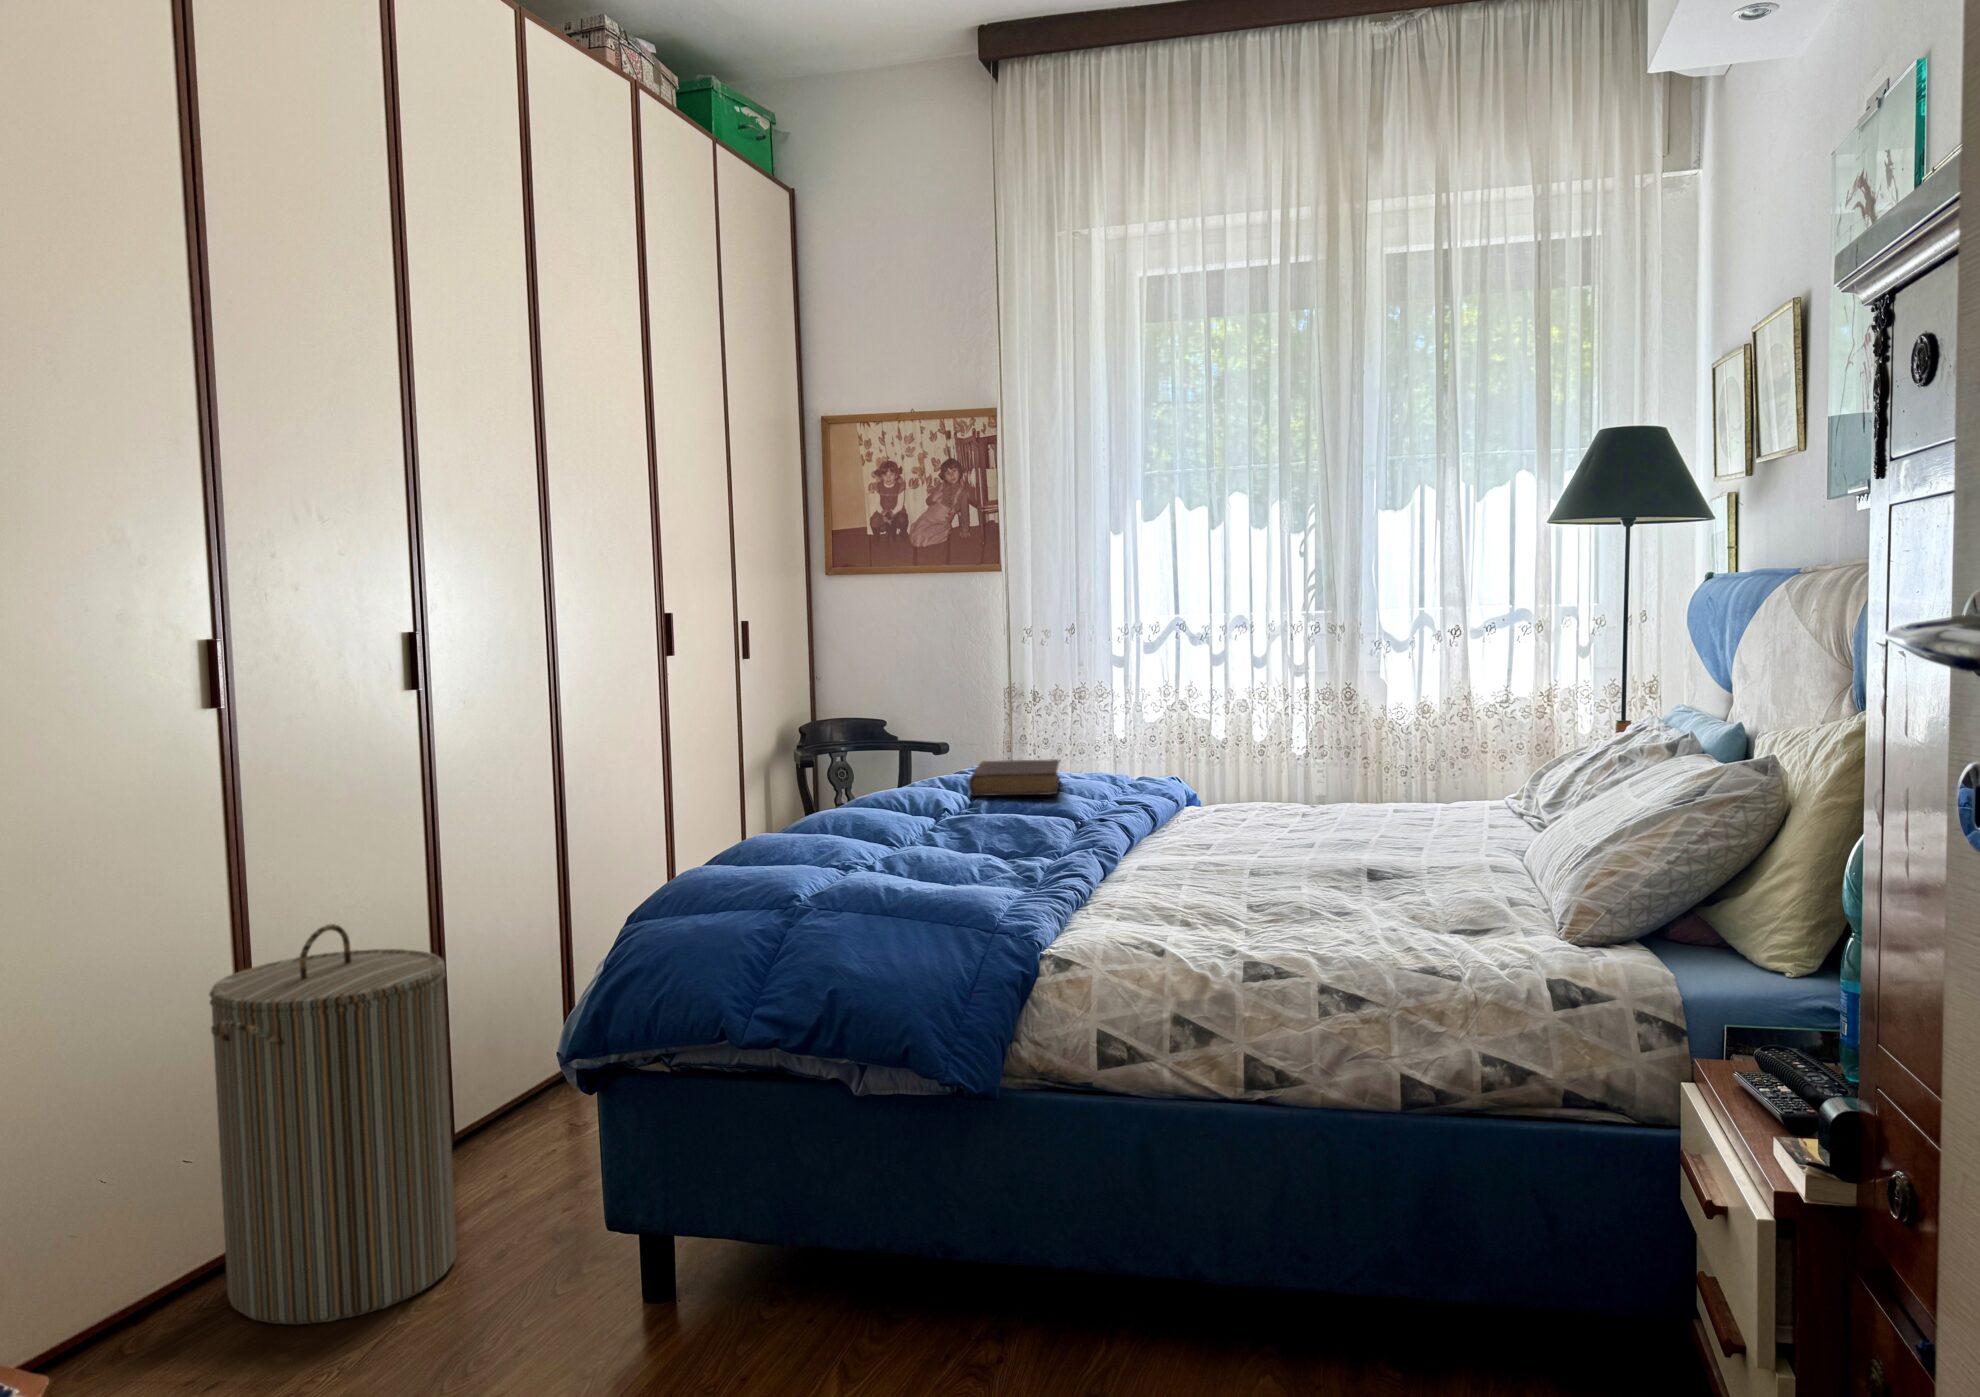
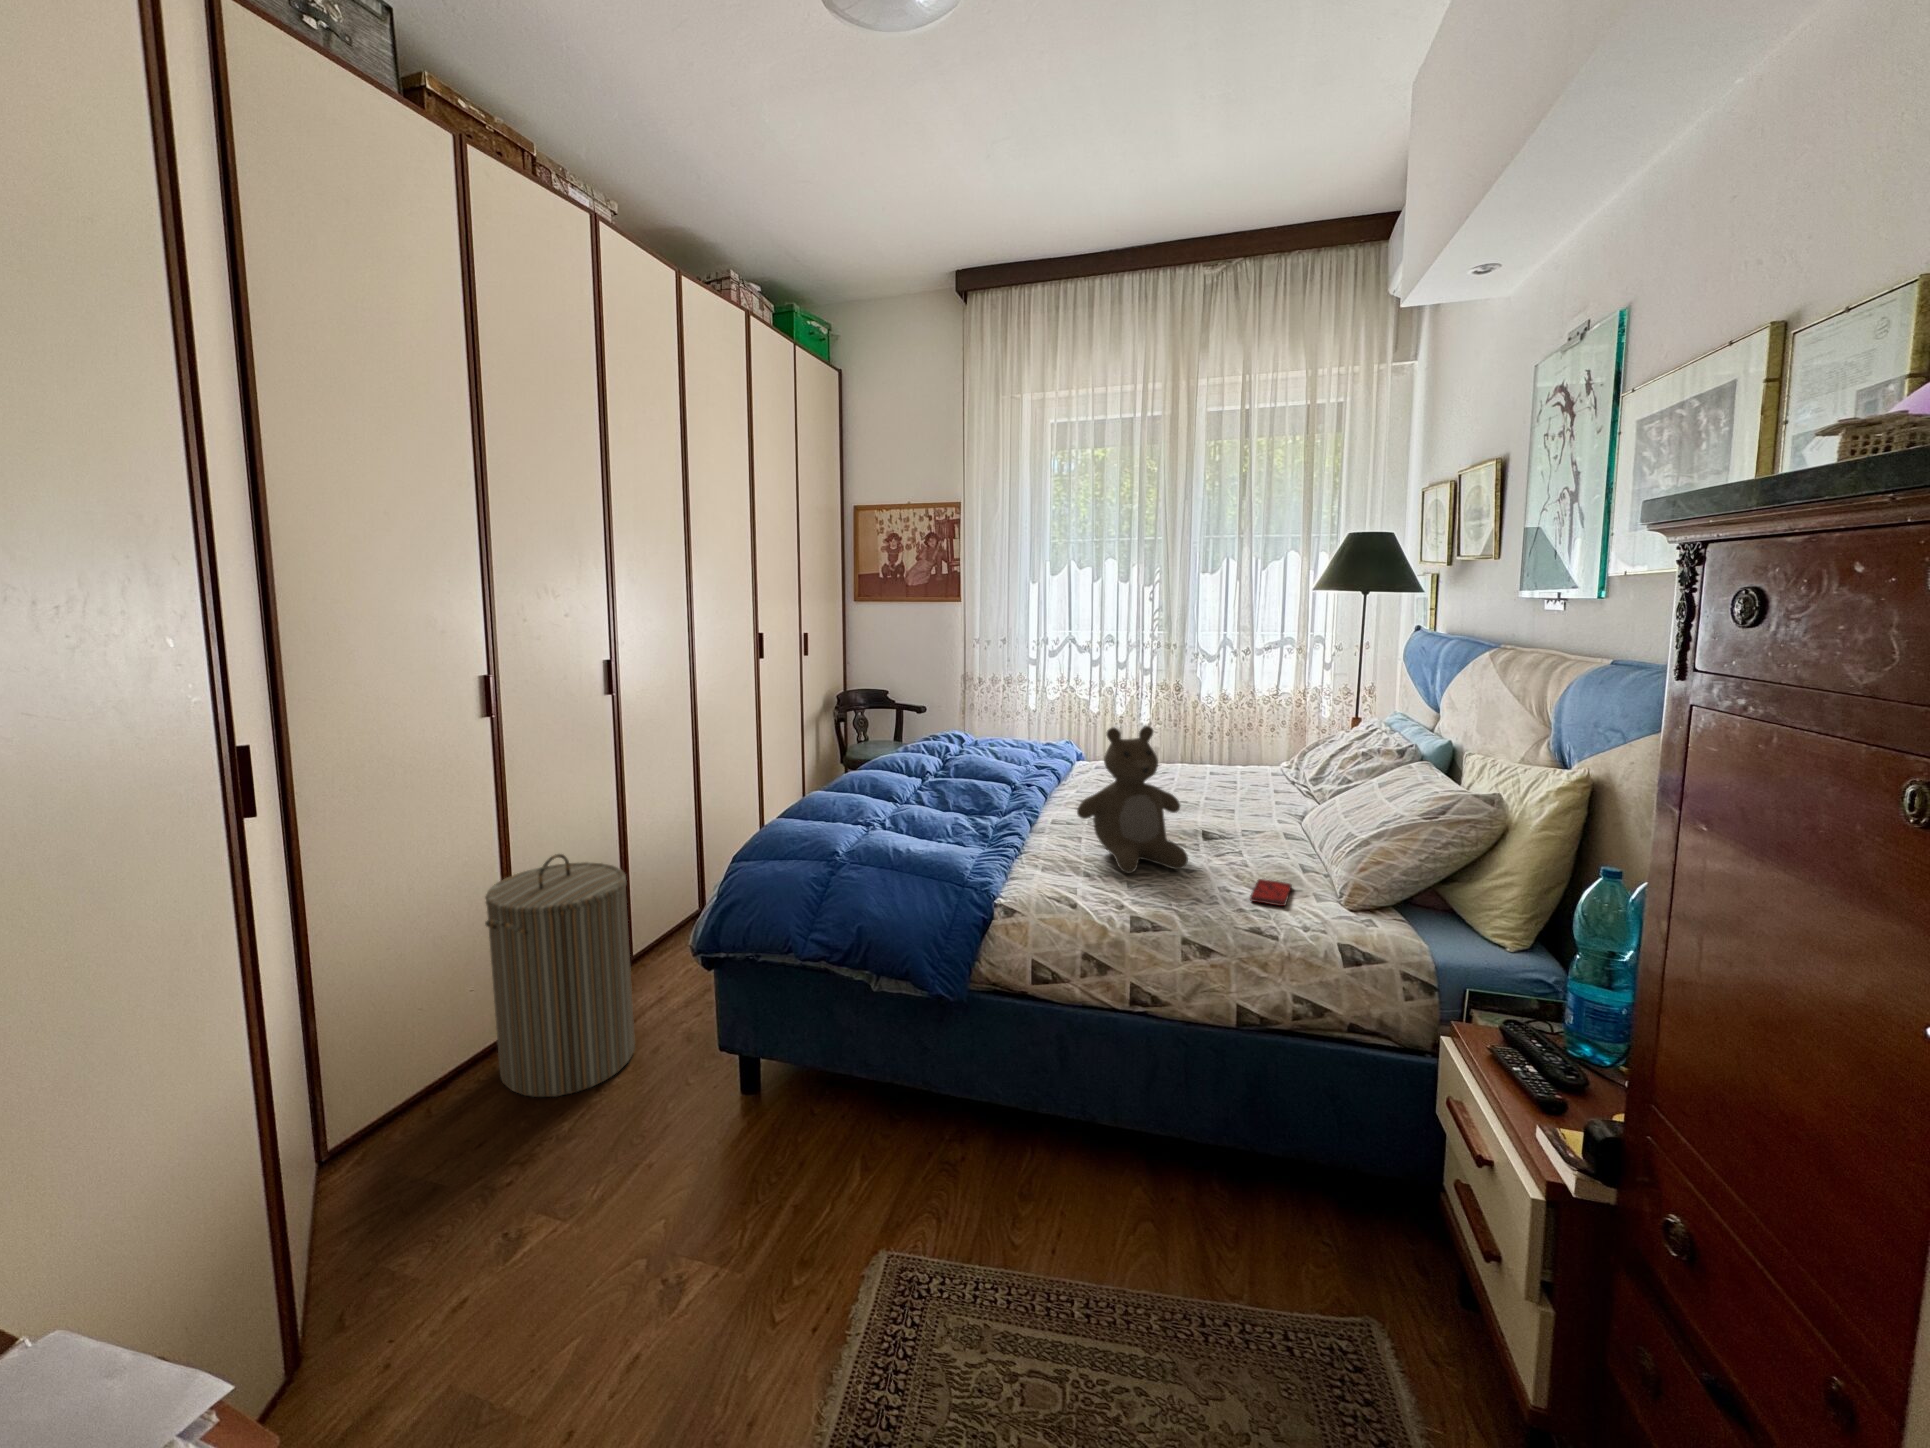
teddy bear: none [1169,695,1339,916] -> present [1077,726,1188,873]
book: present [969,759,1060,796] -> none [944,734,999,762]
smartphone: none [1426,915,1492,942] -> present [1250,879,1292,906]

